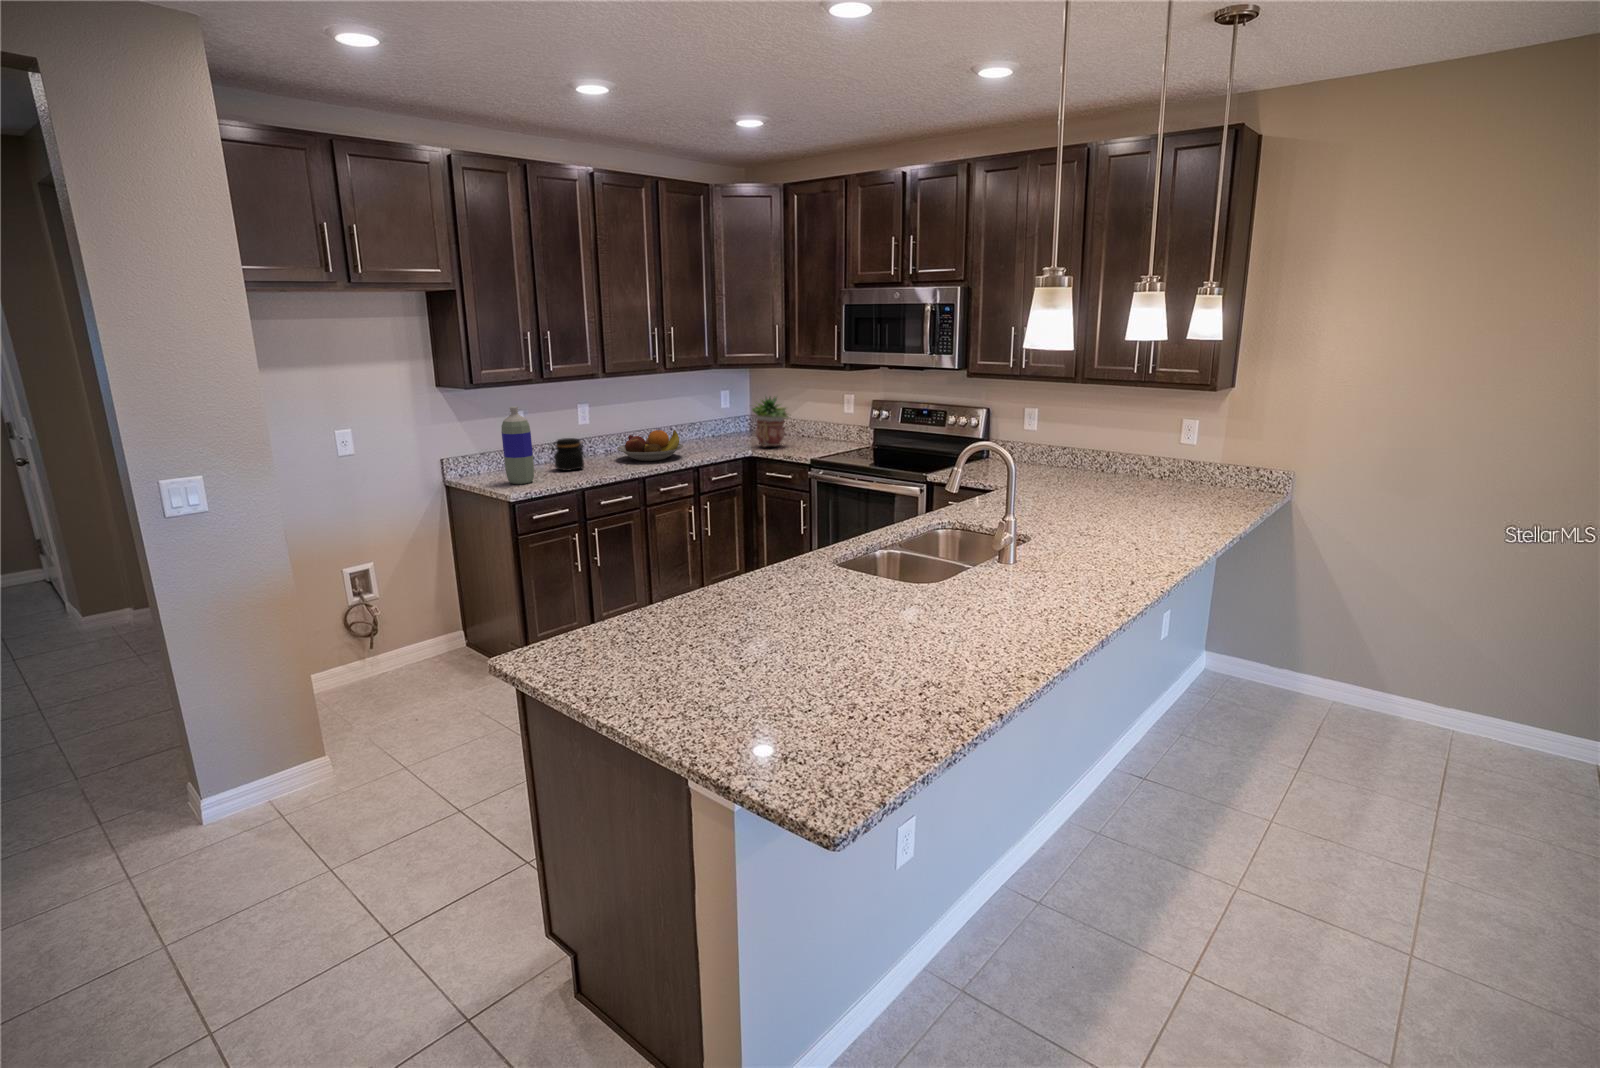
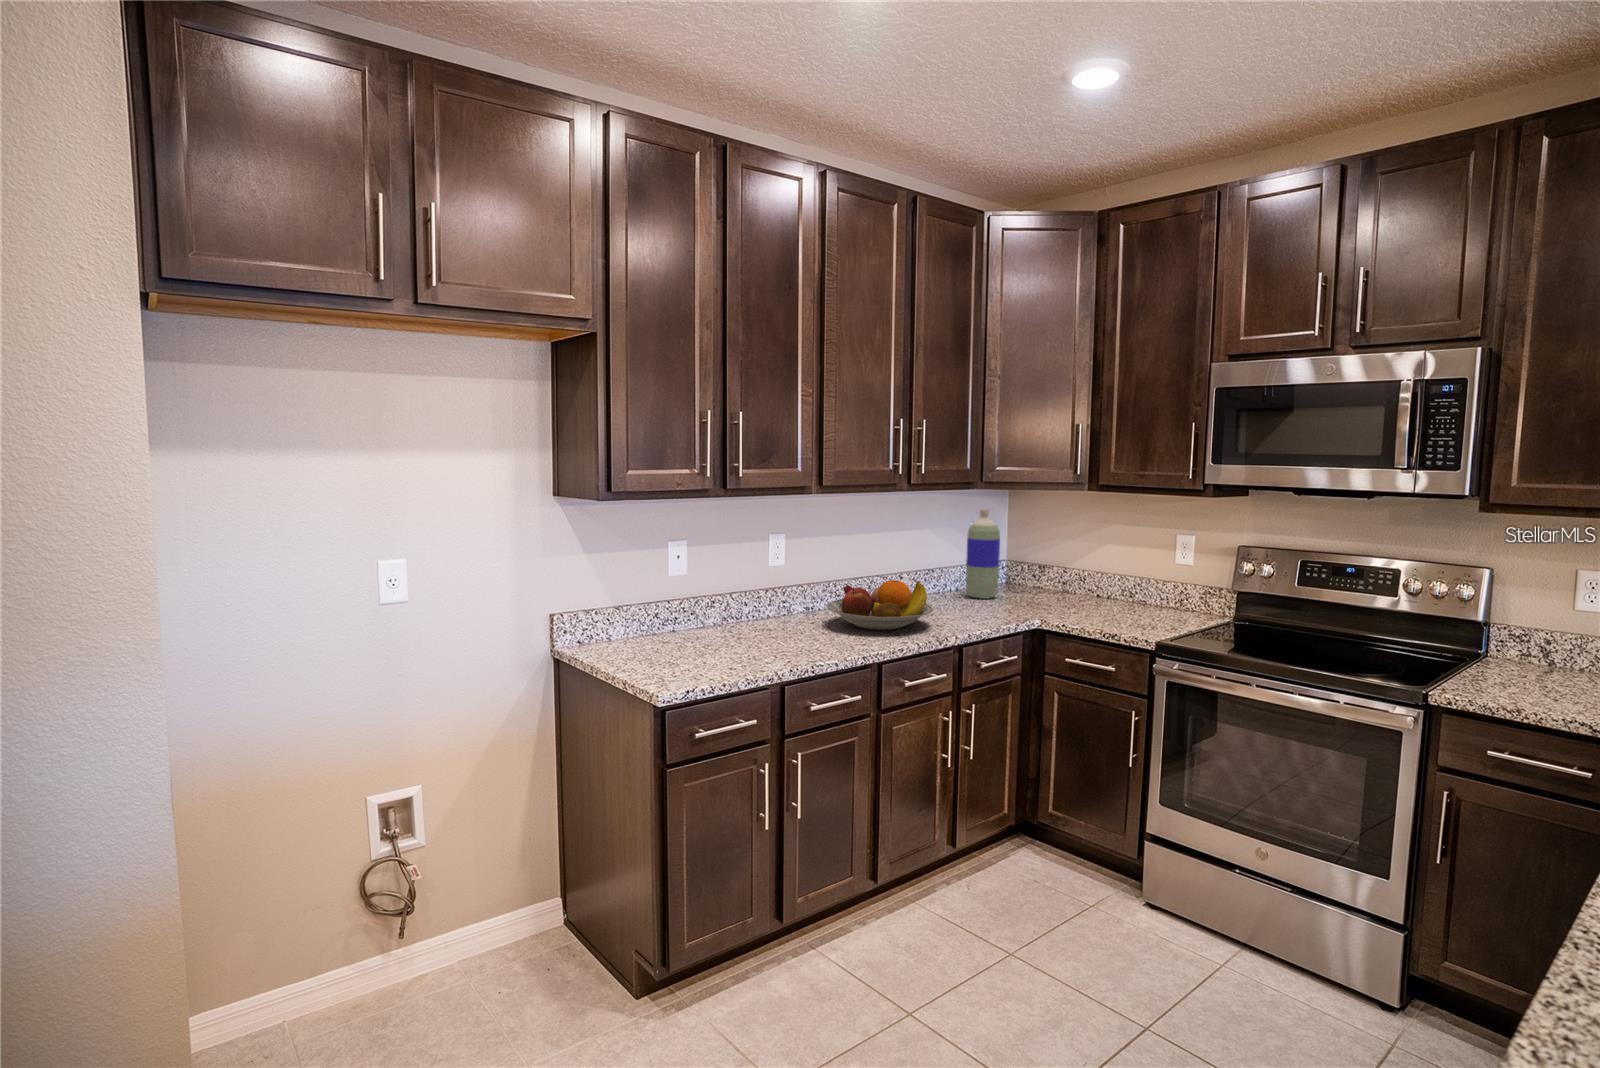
potted plant: present [752,397,789,447] -> none [1031,530,1102,614]
bottle: present [501,407,534,484] -> present [966,509,1000,599]
jar: present [551,438,584,471] -> none [726,588,781,642]

